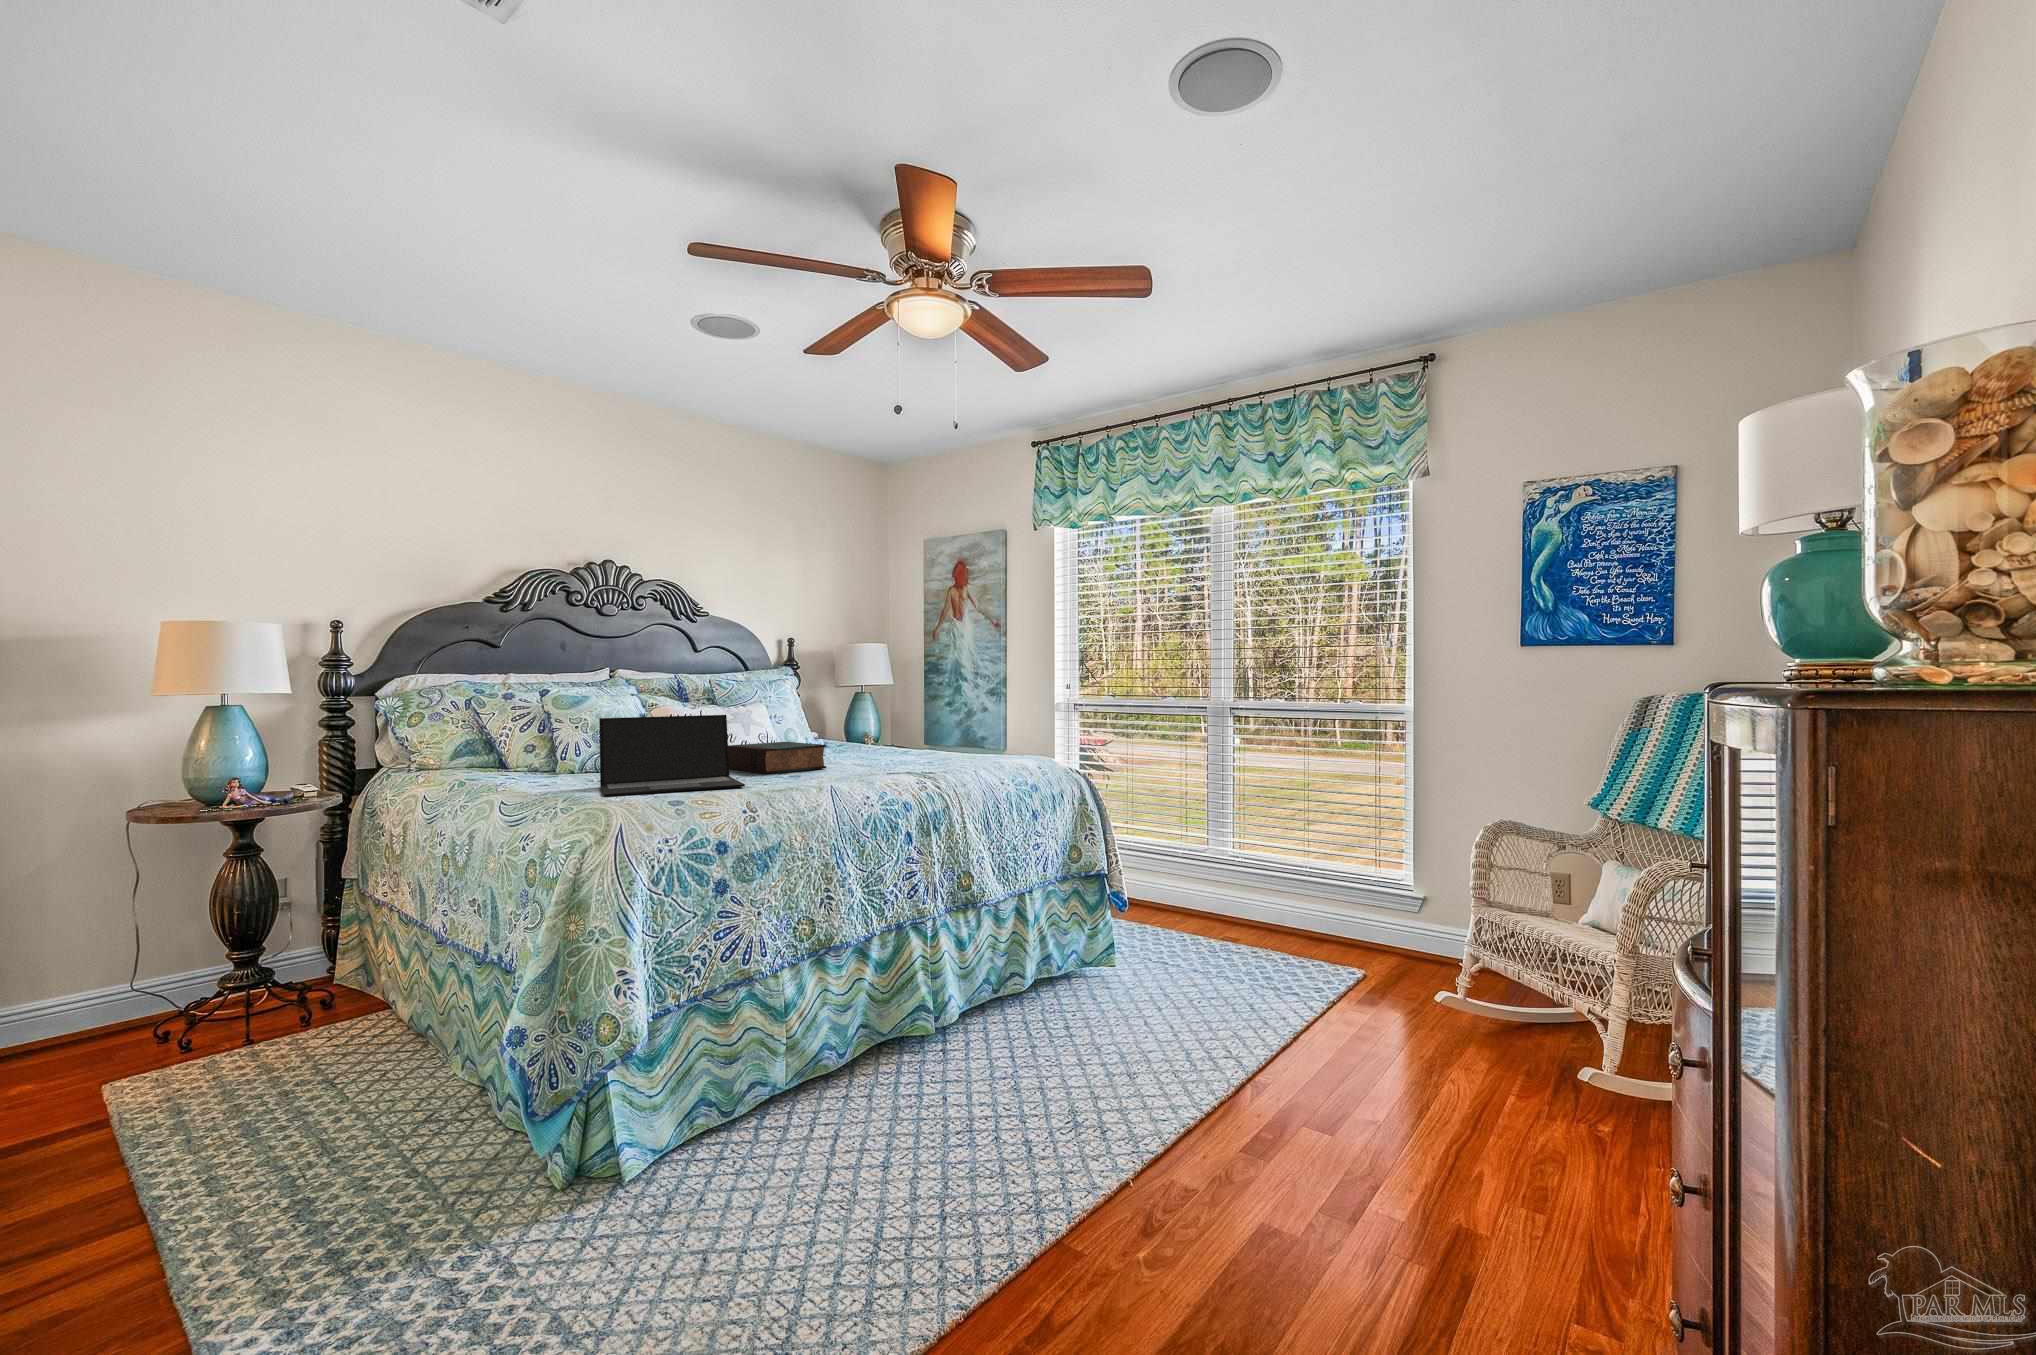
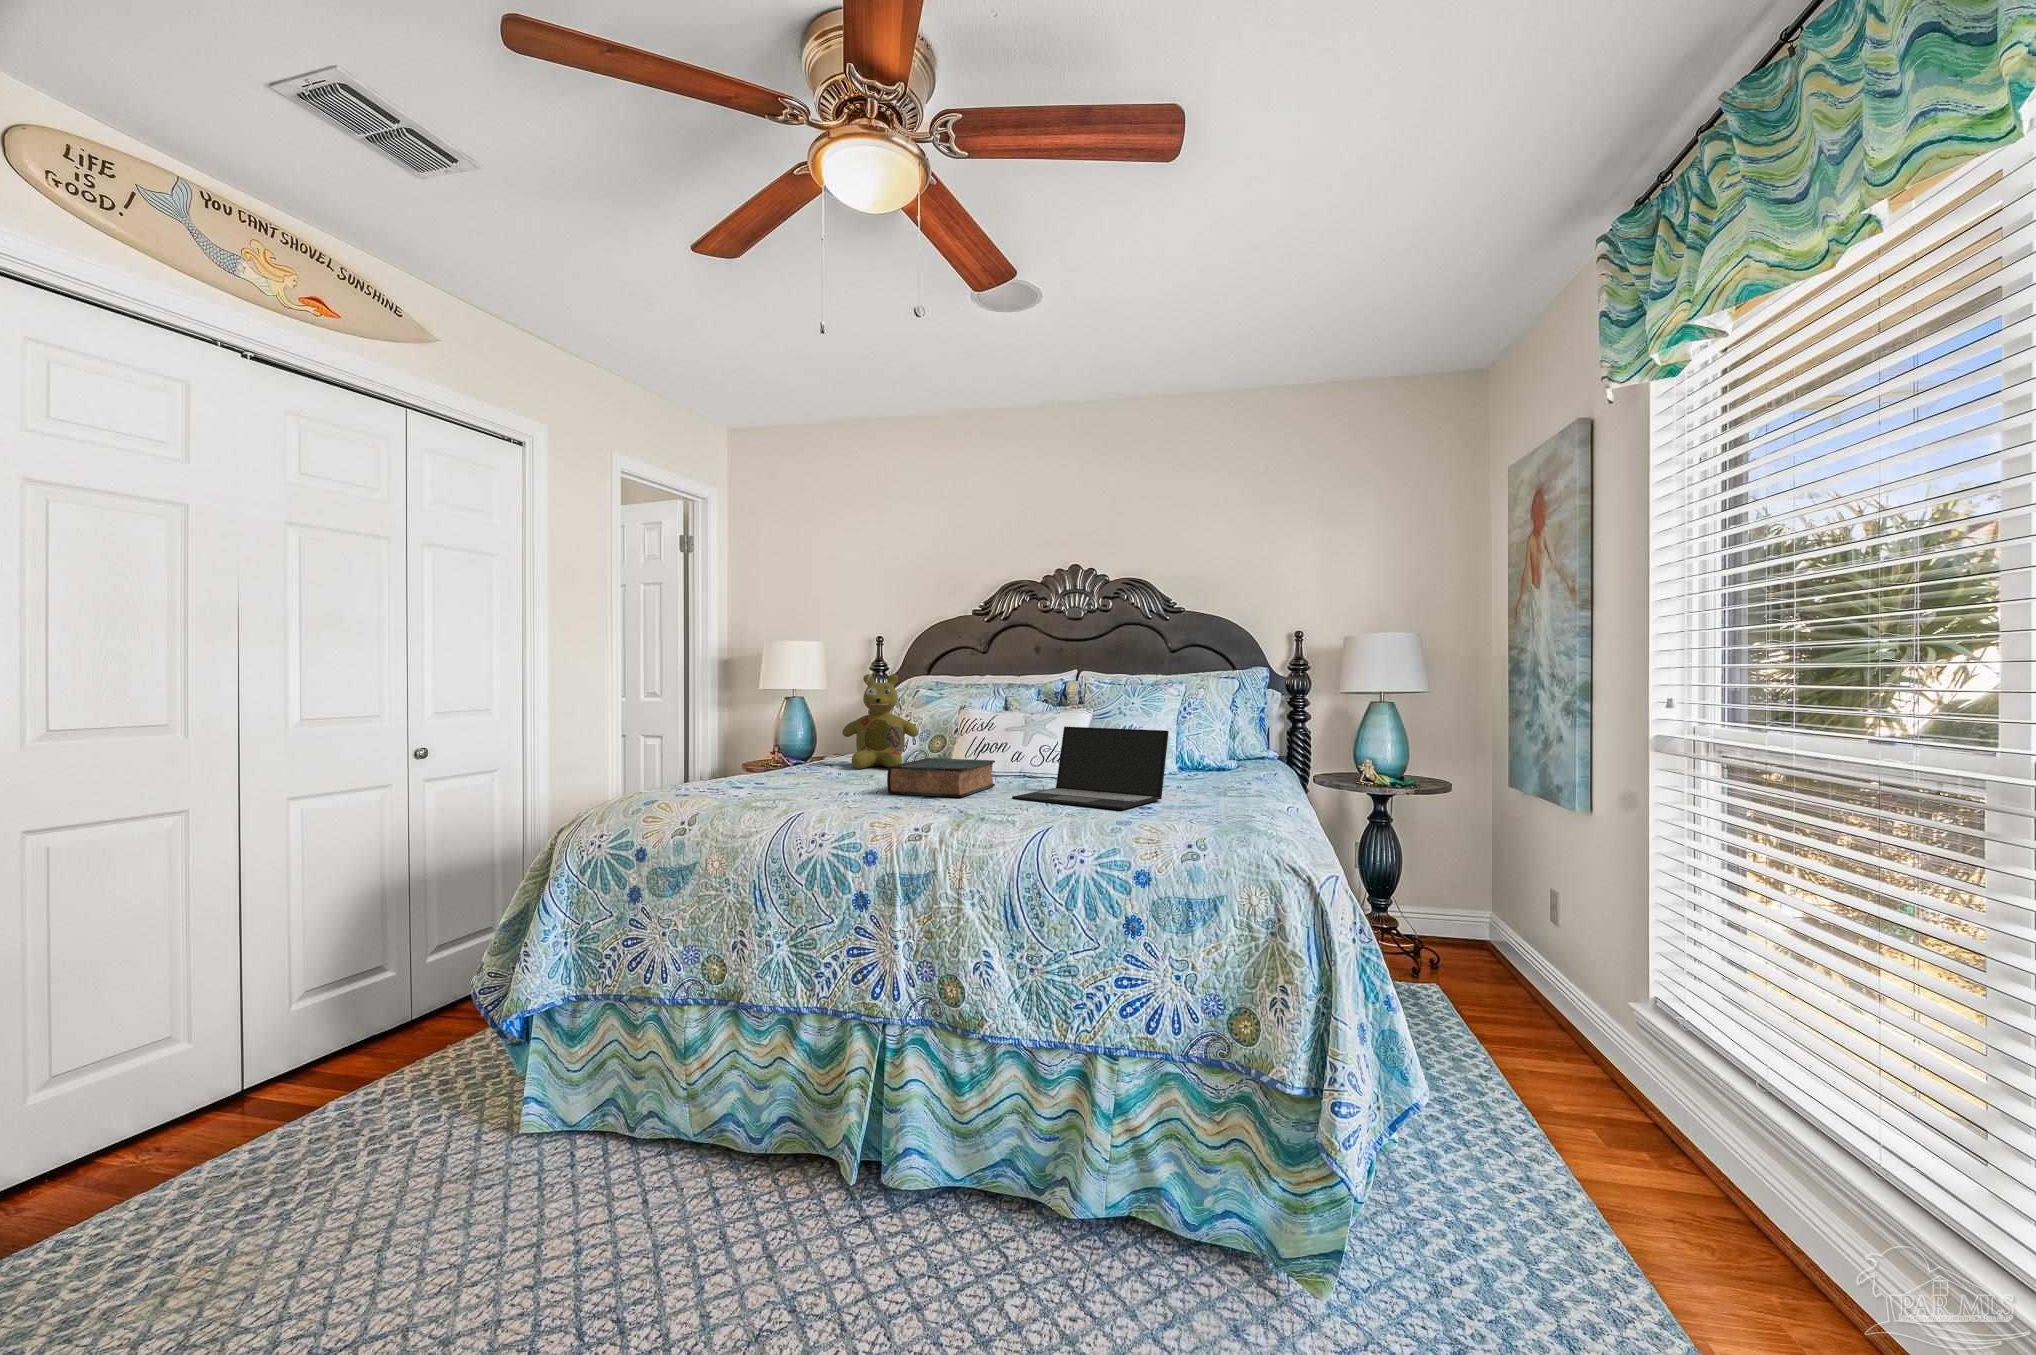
stuffed bear: none [528,669,622,771] -> present [842,674,919,769]
laptop: present [599,715,745,796] -> present [1012,727,1169,810]

